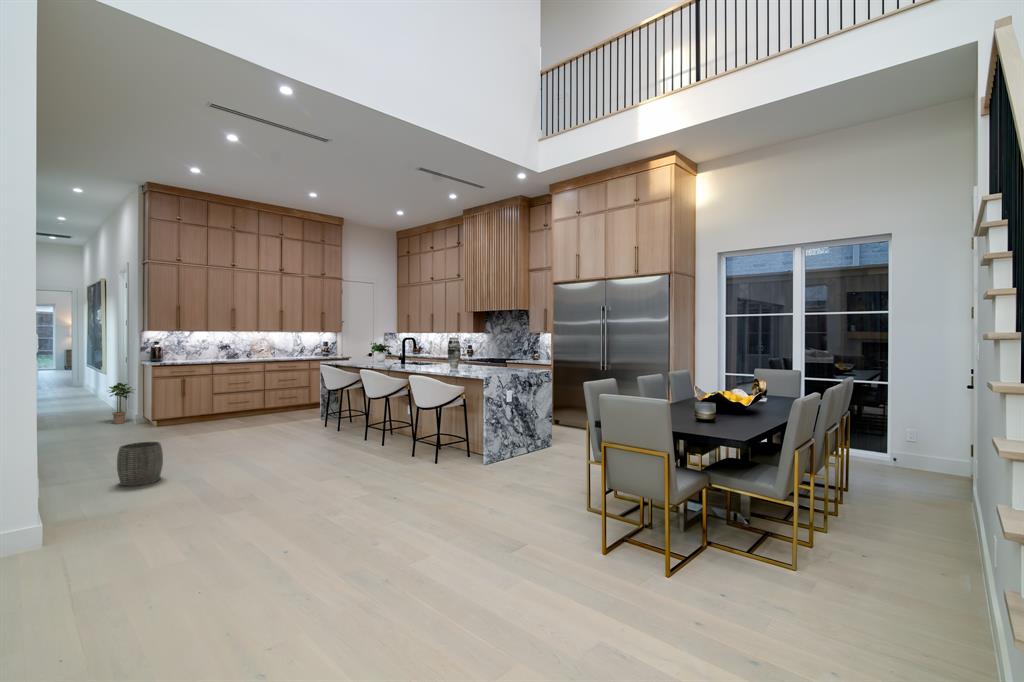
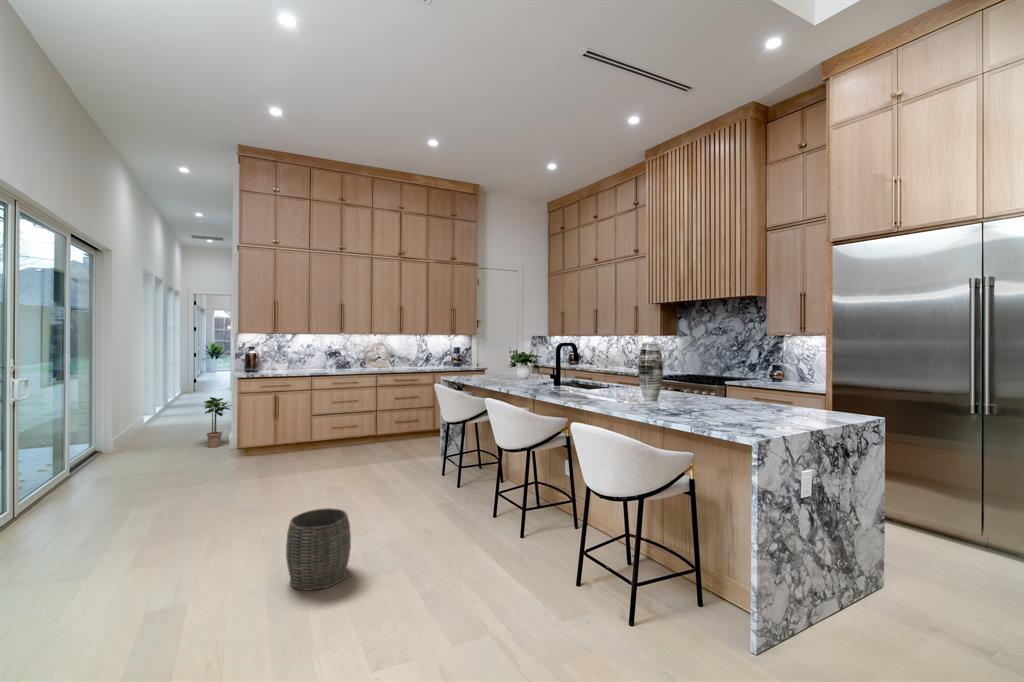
woven basket: present [117,442,163,486] -> present [286,508,351,590]

